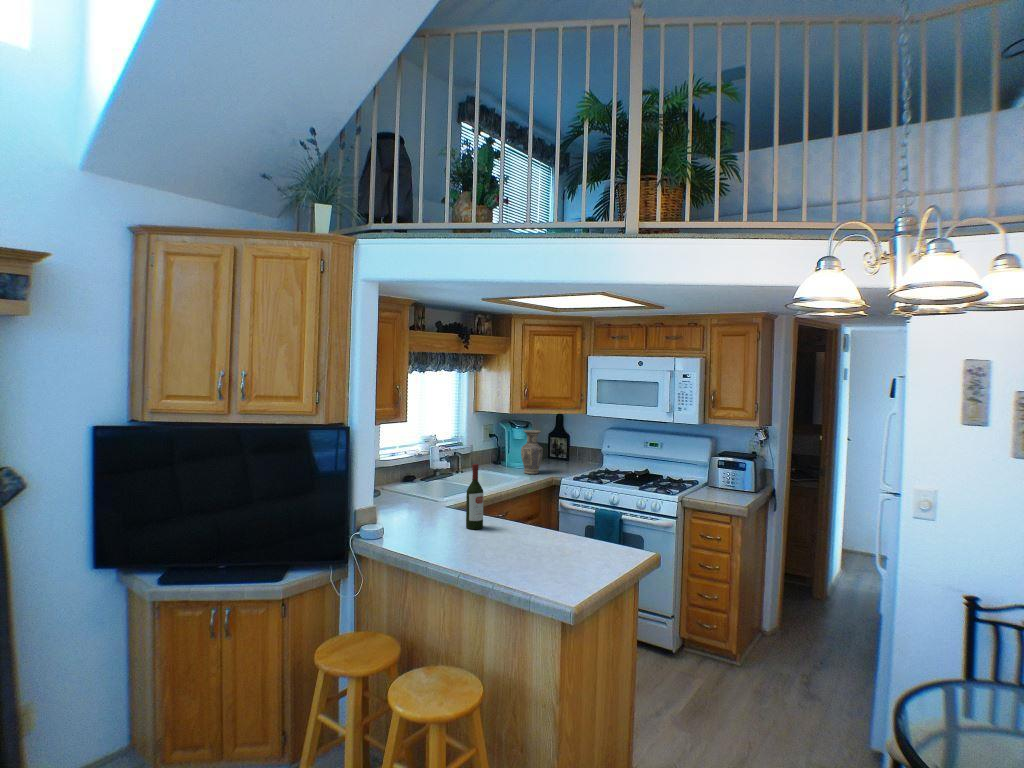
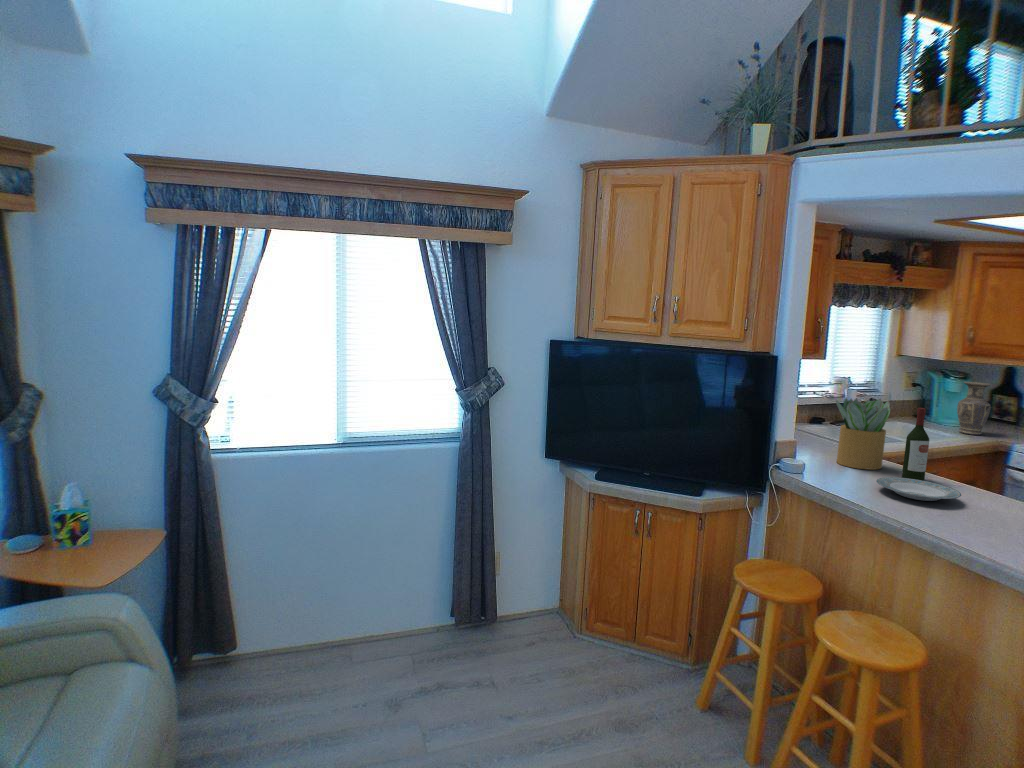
potted plant: none [410,458,454,525] -> present [836,398,890,470]
plate: none [440,529,503,550] -> present [876,477,961,501]

